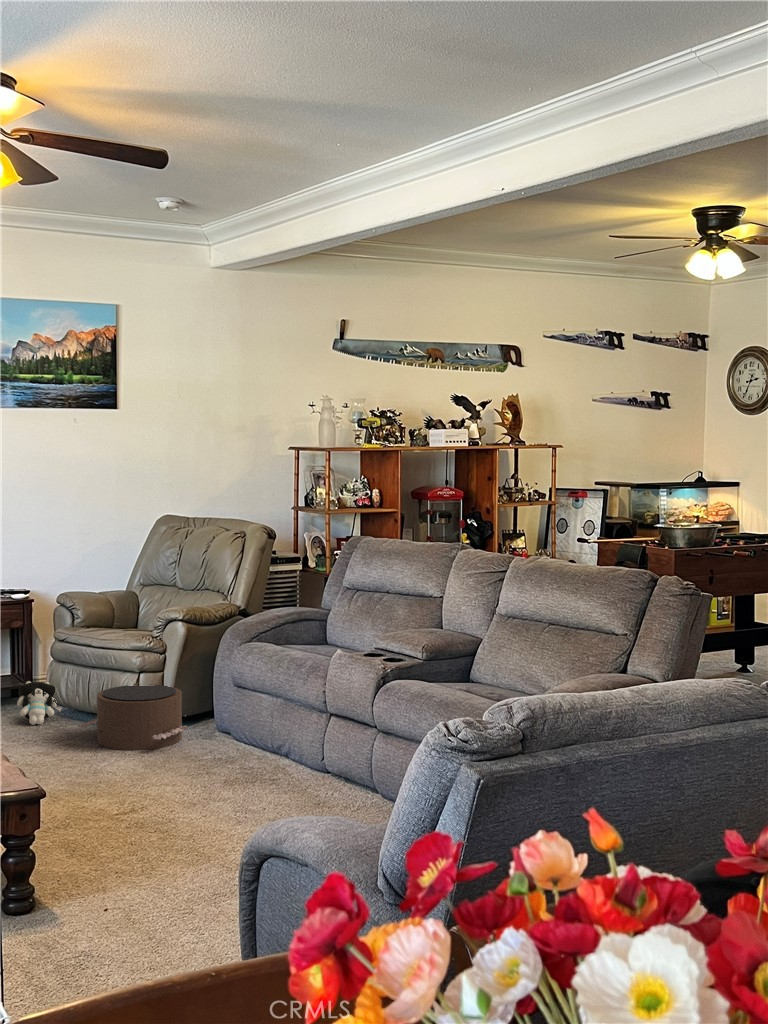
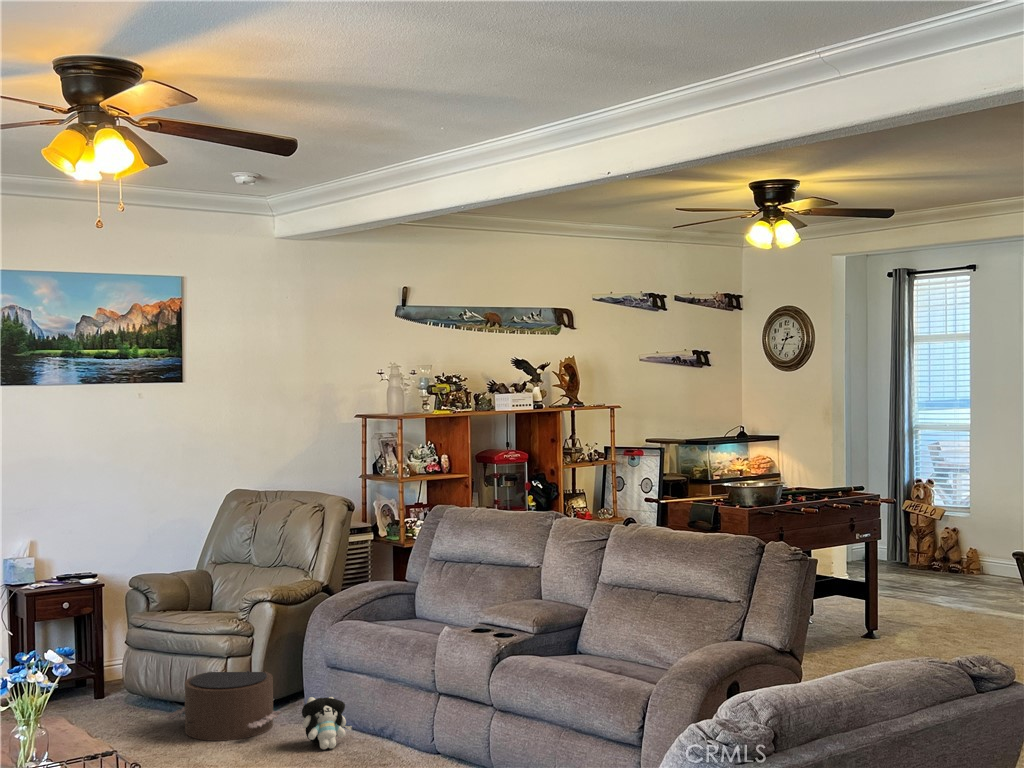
plush toy: present [17,681,62,725] -> present [302,697,352,749]

